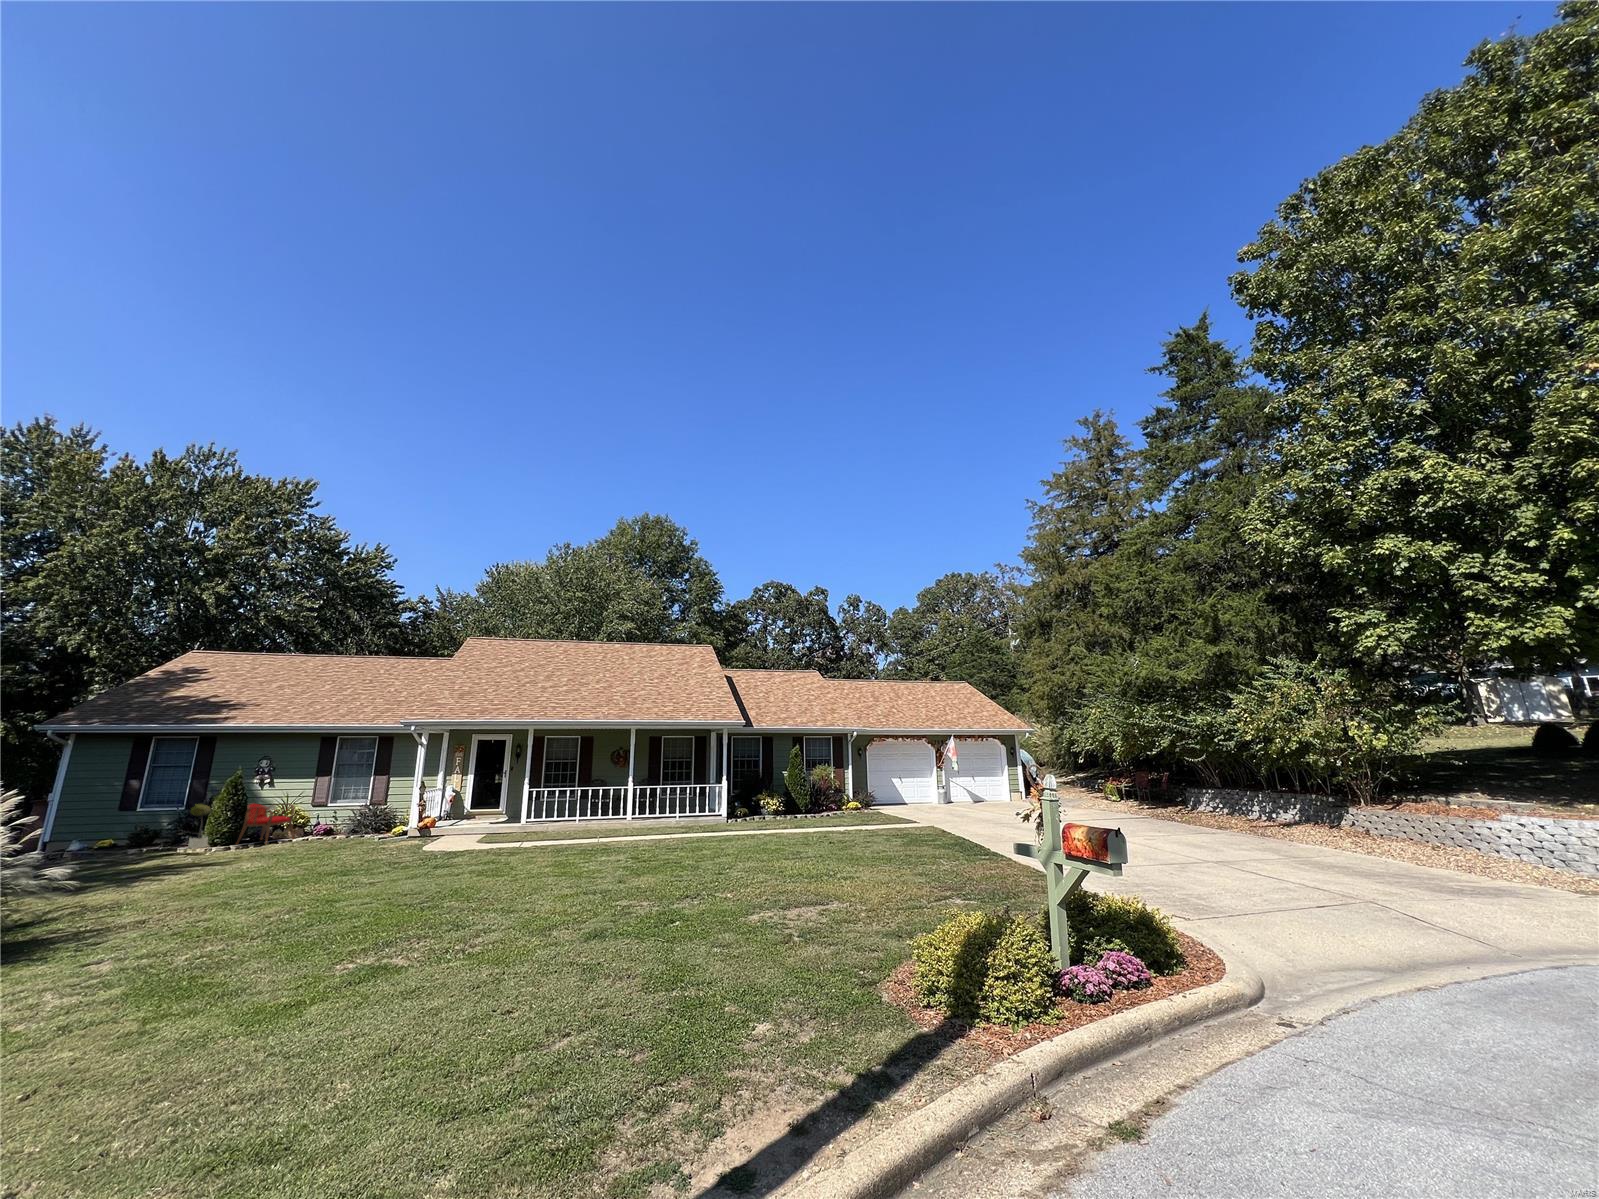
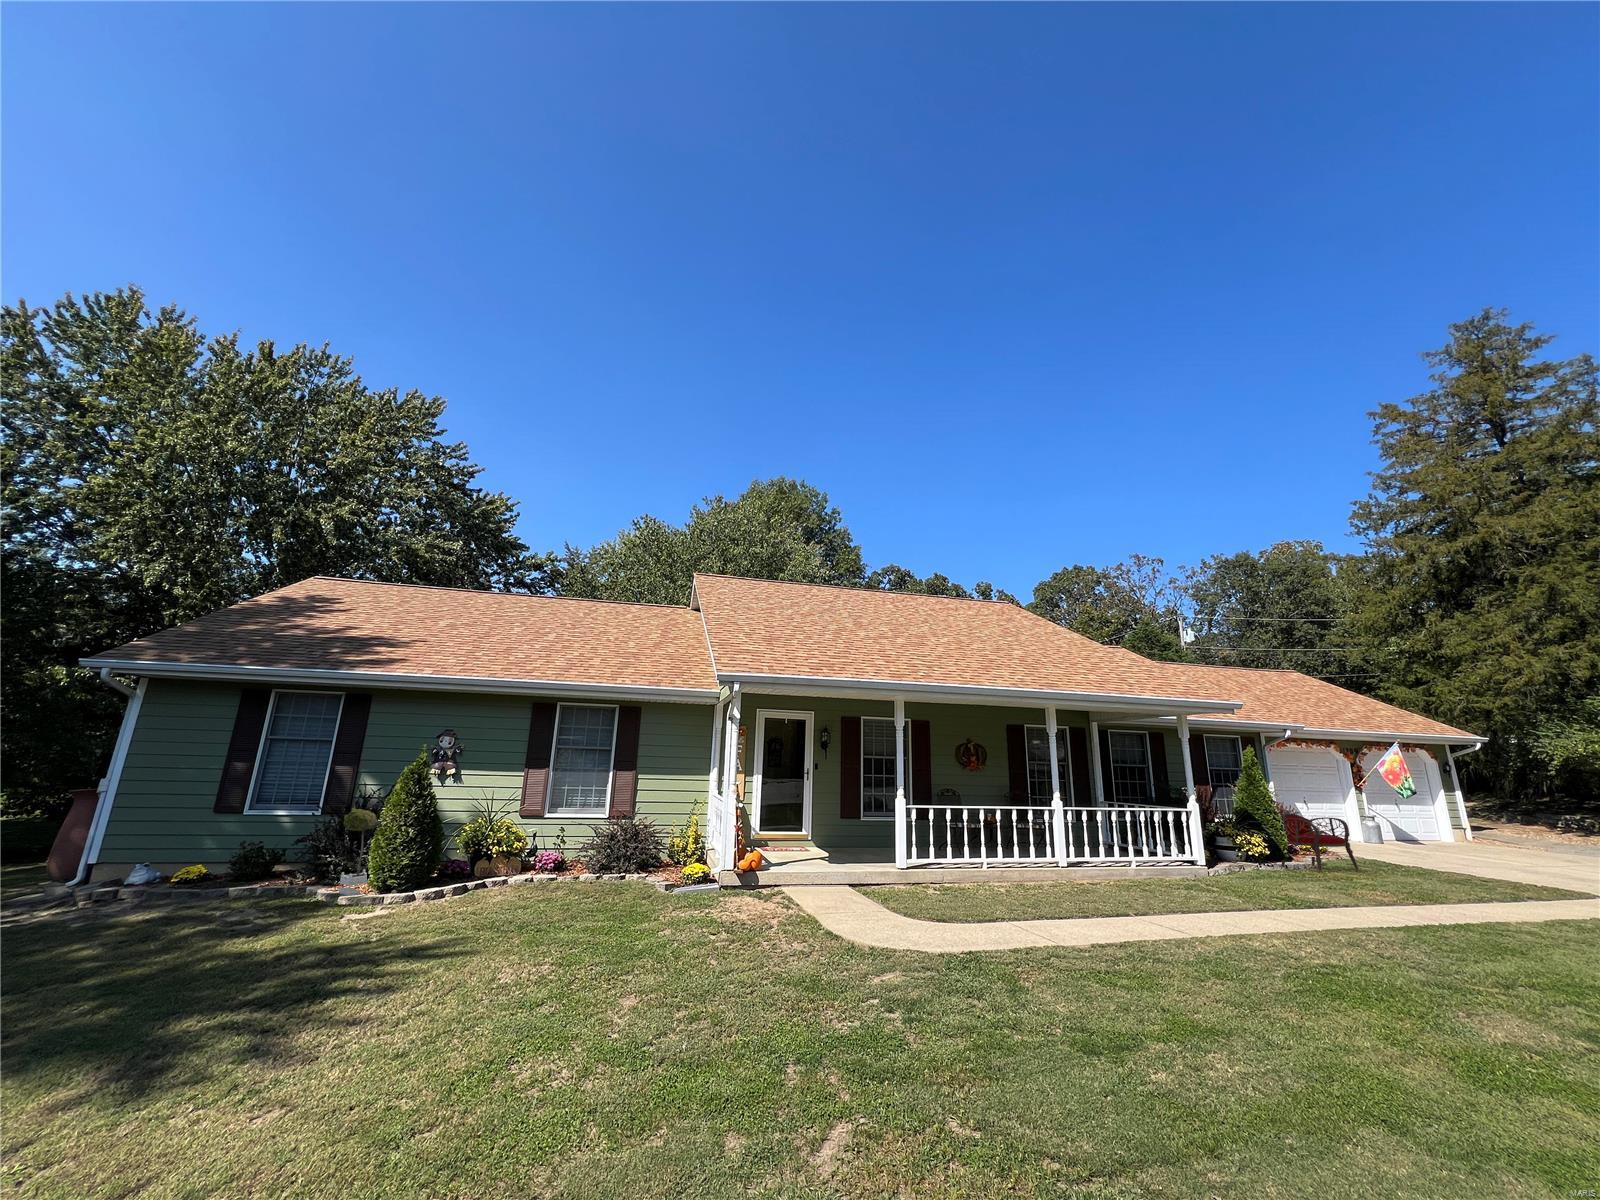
armchair: present [237,803,295,844] -> present [1281,813,1359,873]

